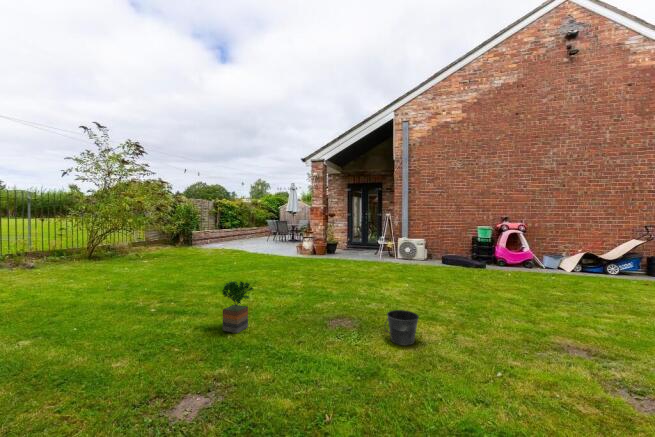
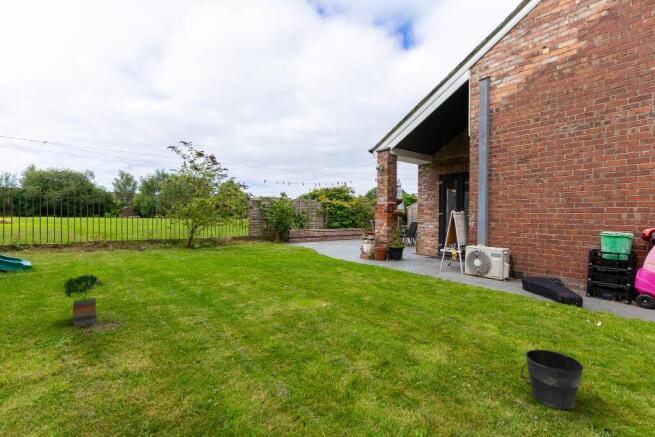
bucket: present [385,310,419,345] -> present [521,349,584,409]

